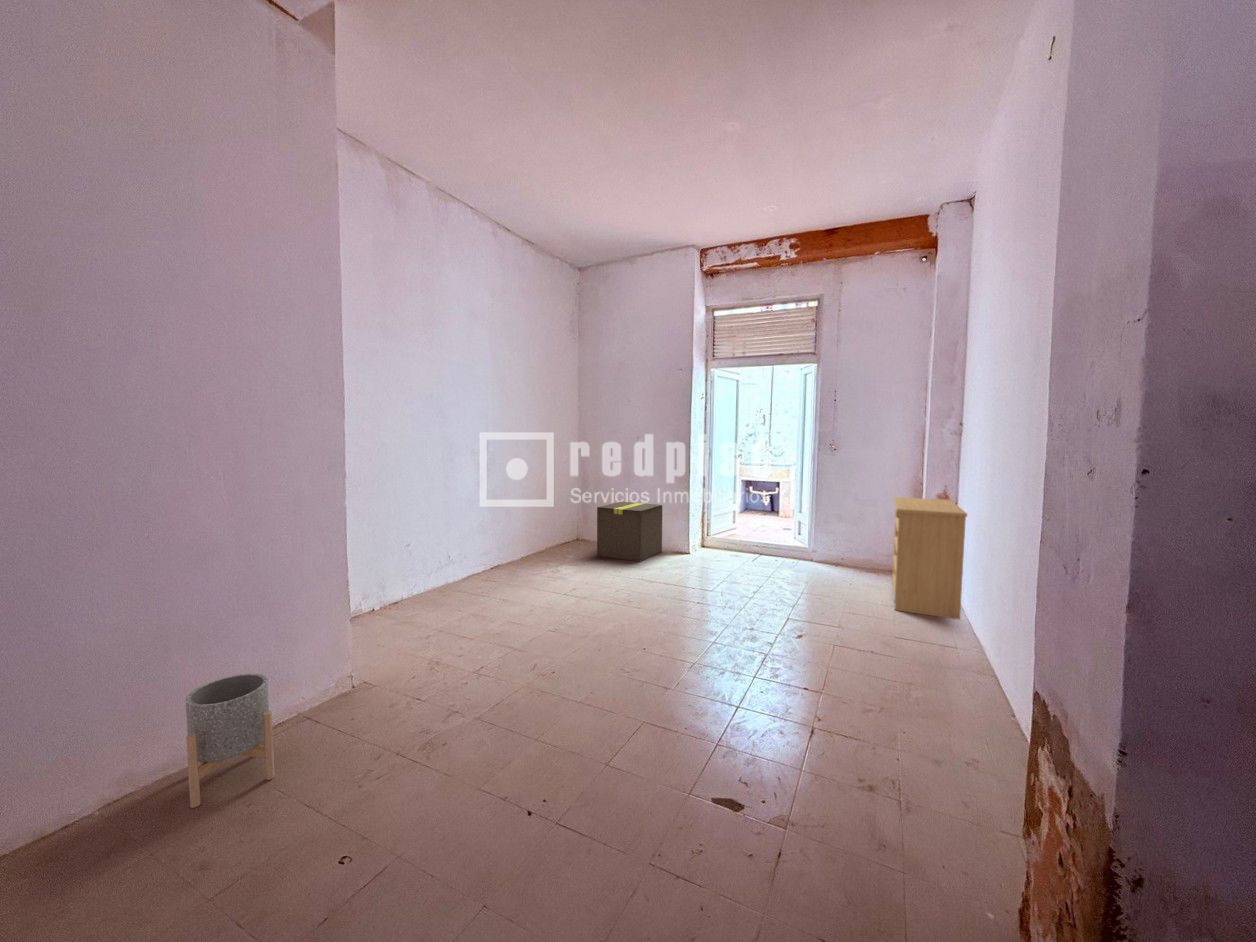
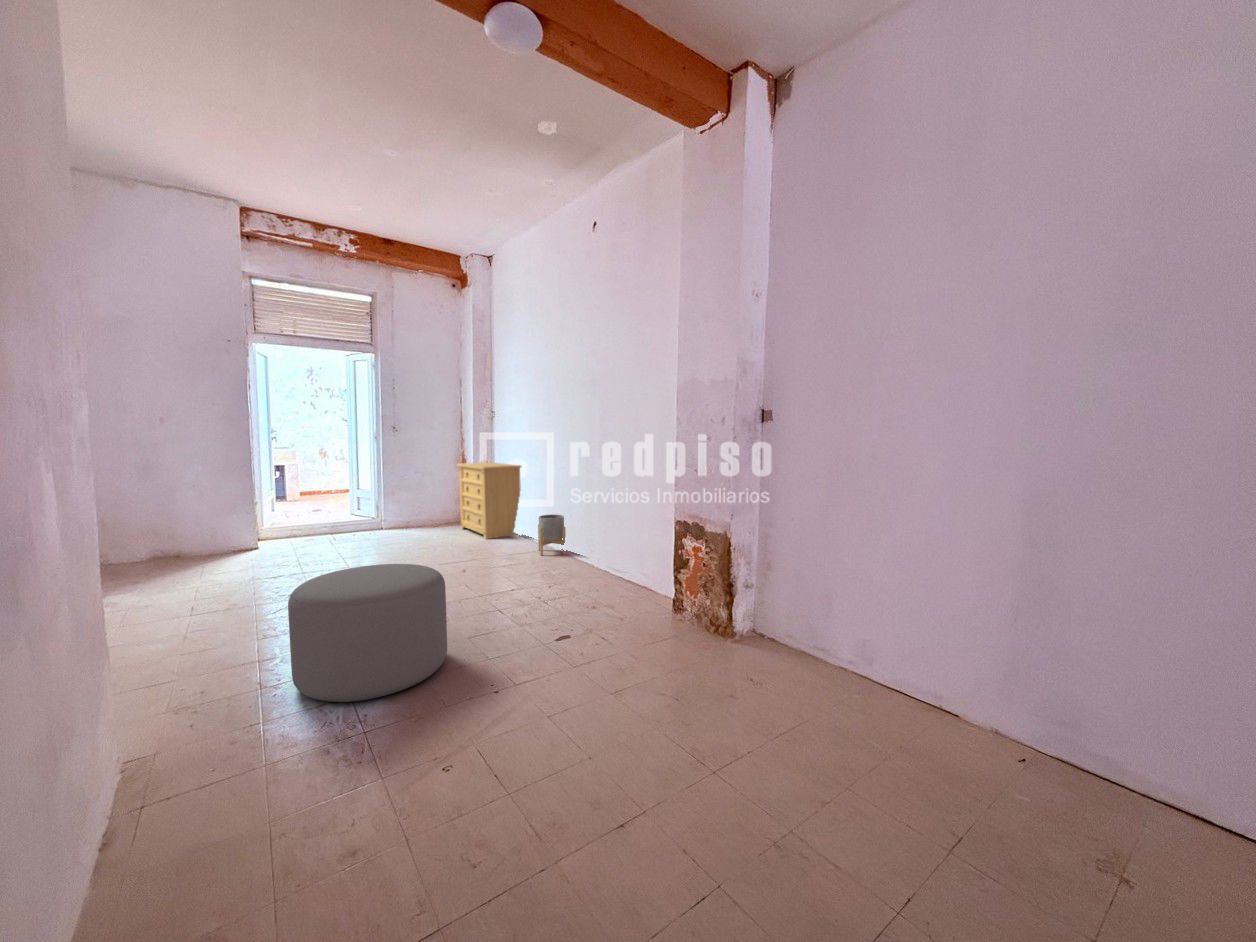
cardboard box: present [597,502,662,562] -> none [120,499,215,577]
ottoman: none [393,617,559,794] -> present [288,564,447,702]
planter: present [186,674,275,808] -> present [538,514,566,555]

